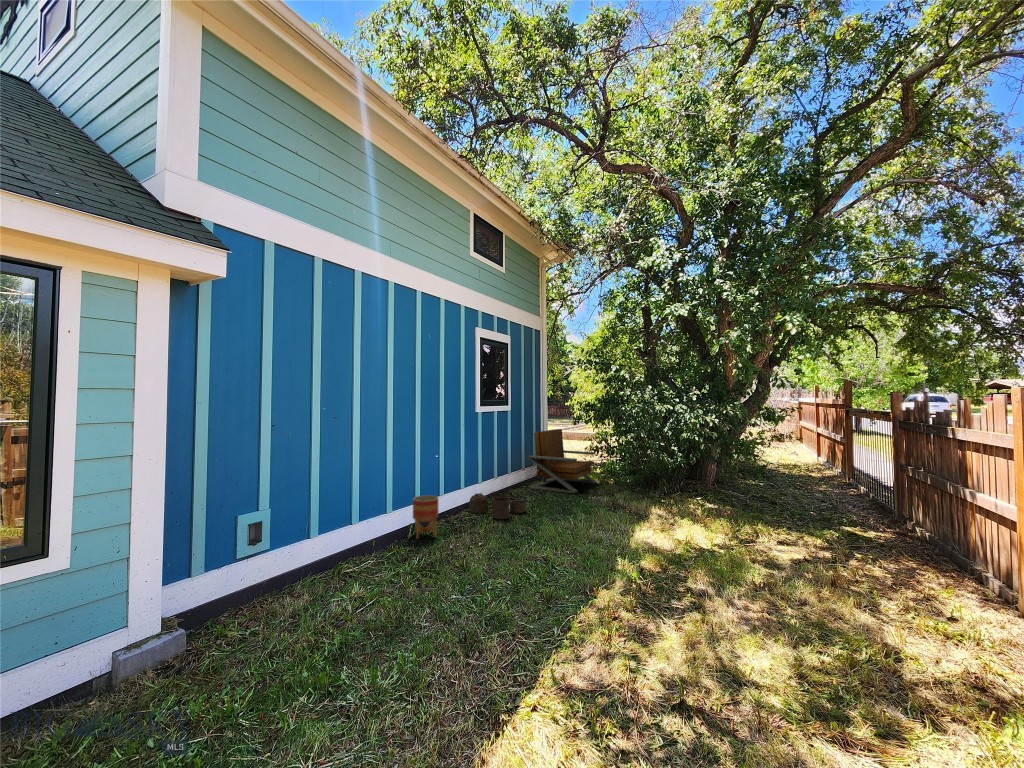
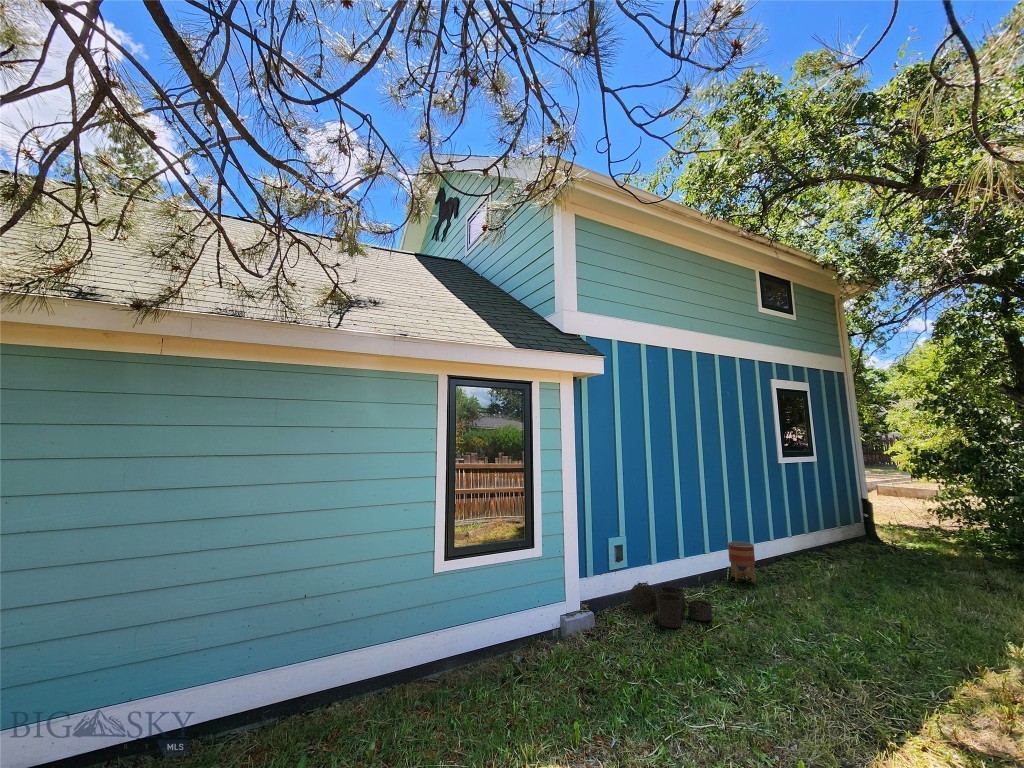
lounge chair: present [527,429,596,493] -> none [843,484,948,561]
woven basket: present [469,493,526,519] -> present [631,582,713,628]

